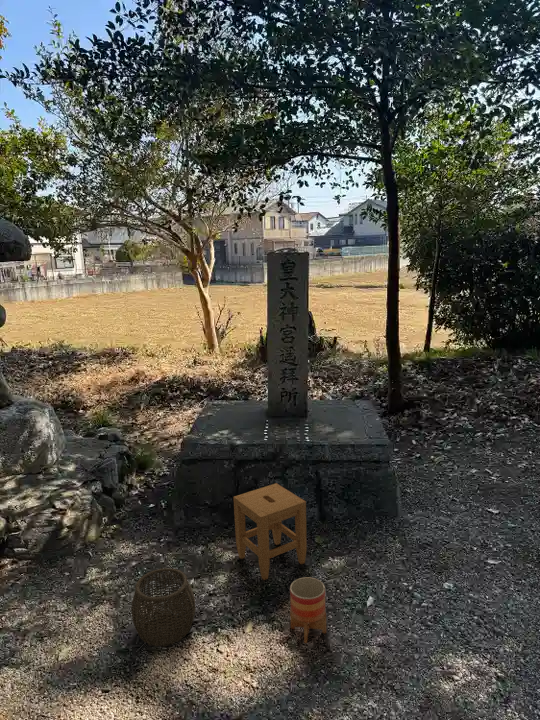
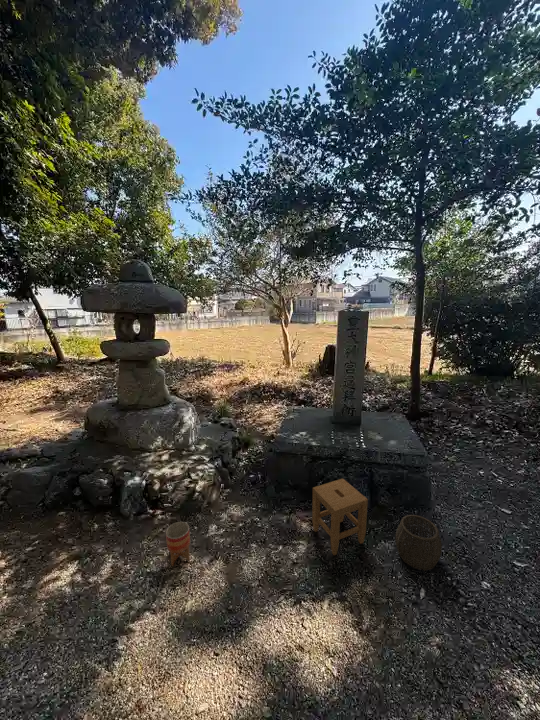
woven basket: present [131,568,196,647] -> present [396,515,442,571]
planter: present [290,577,326,643] -> present [166,522,190,566]

